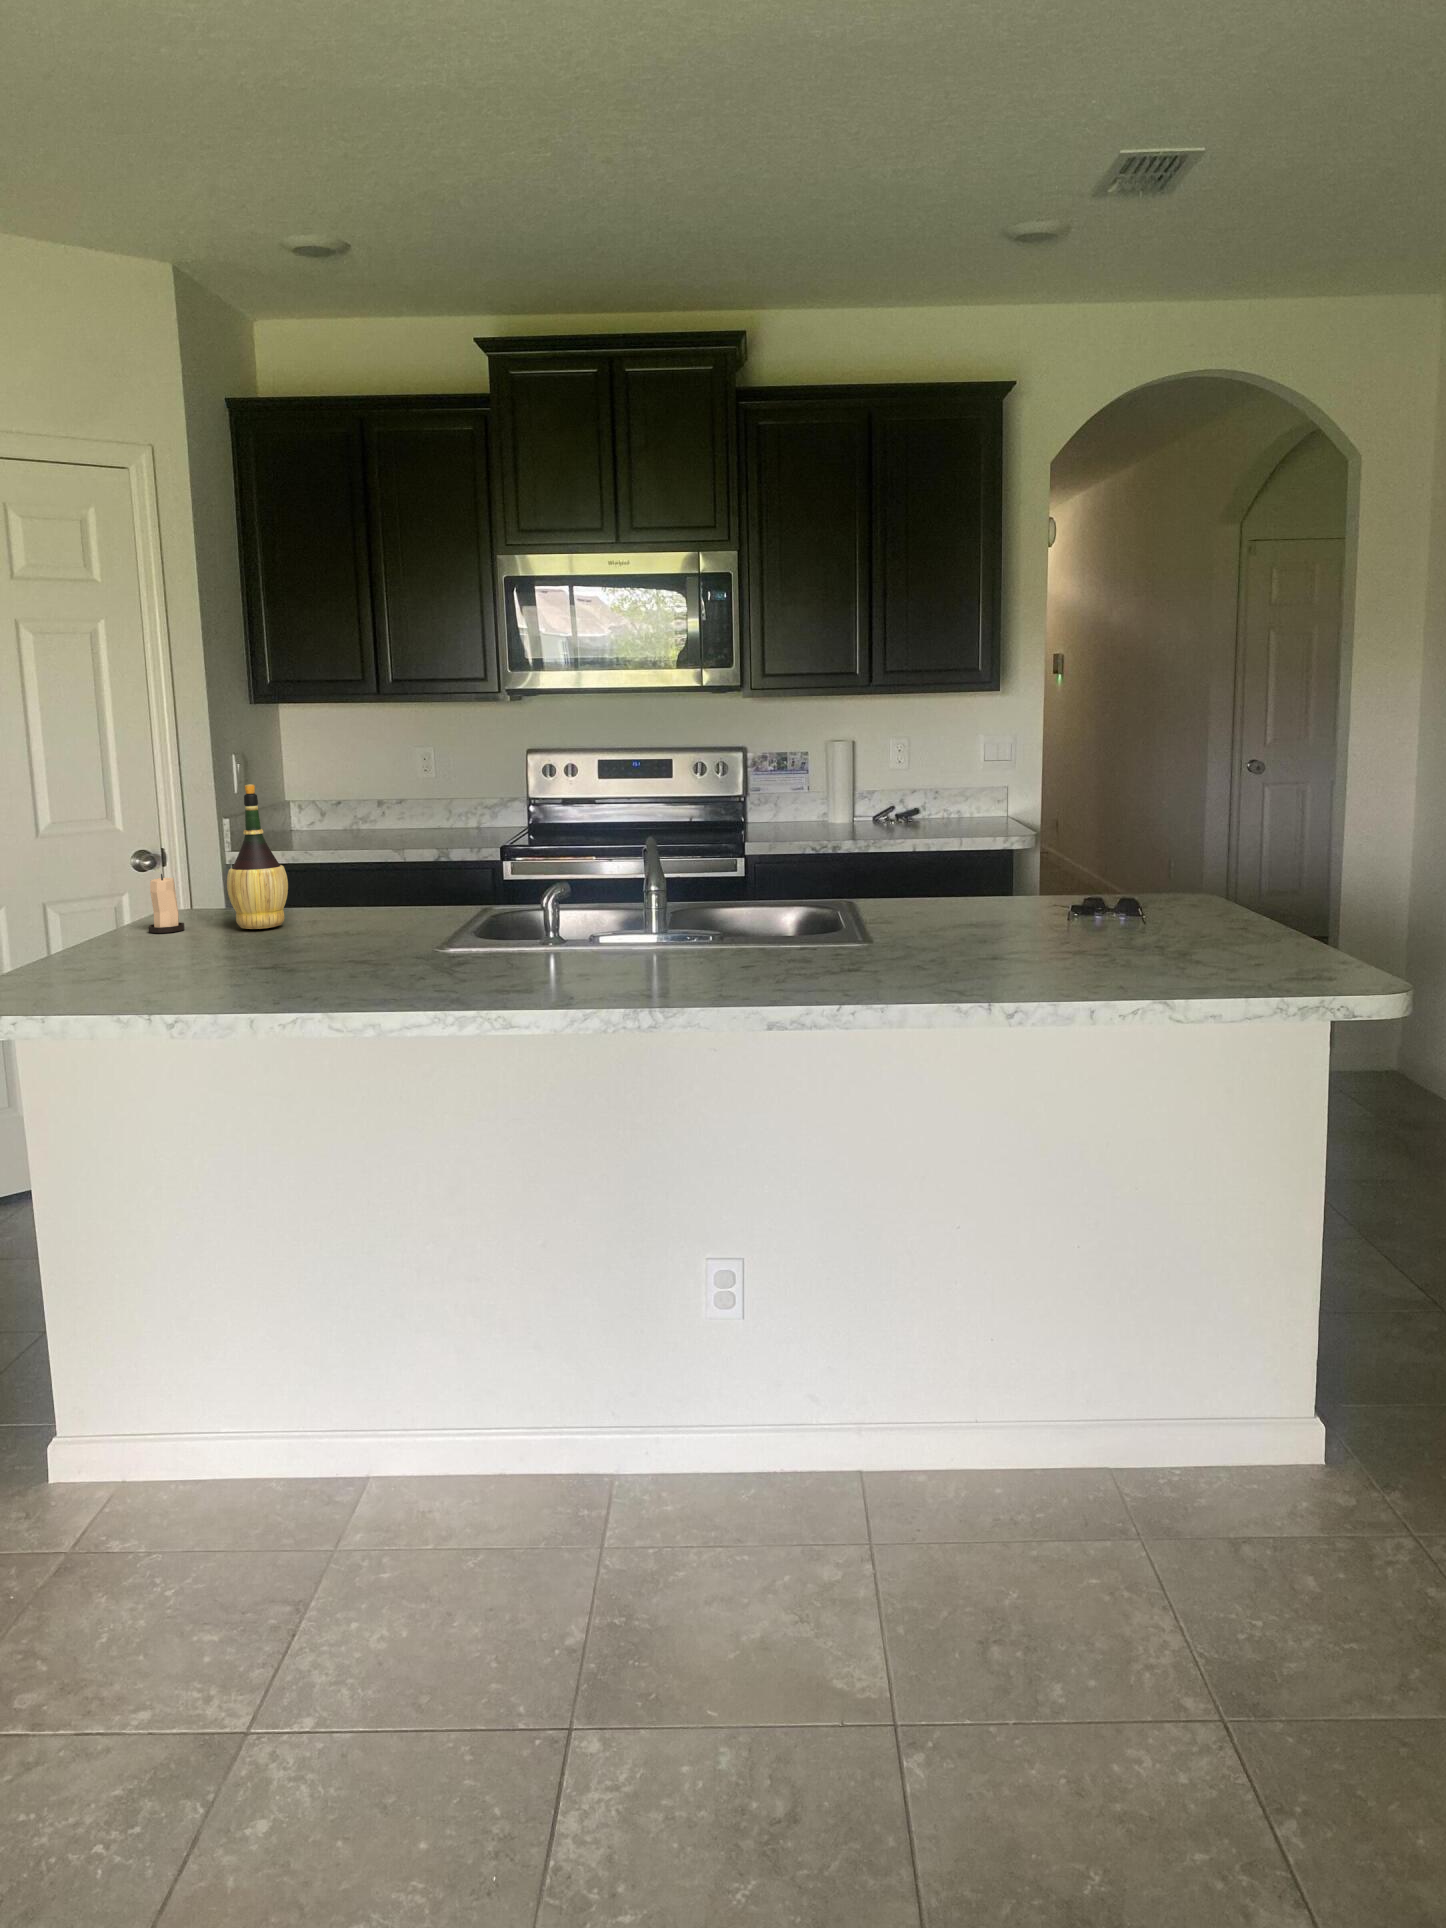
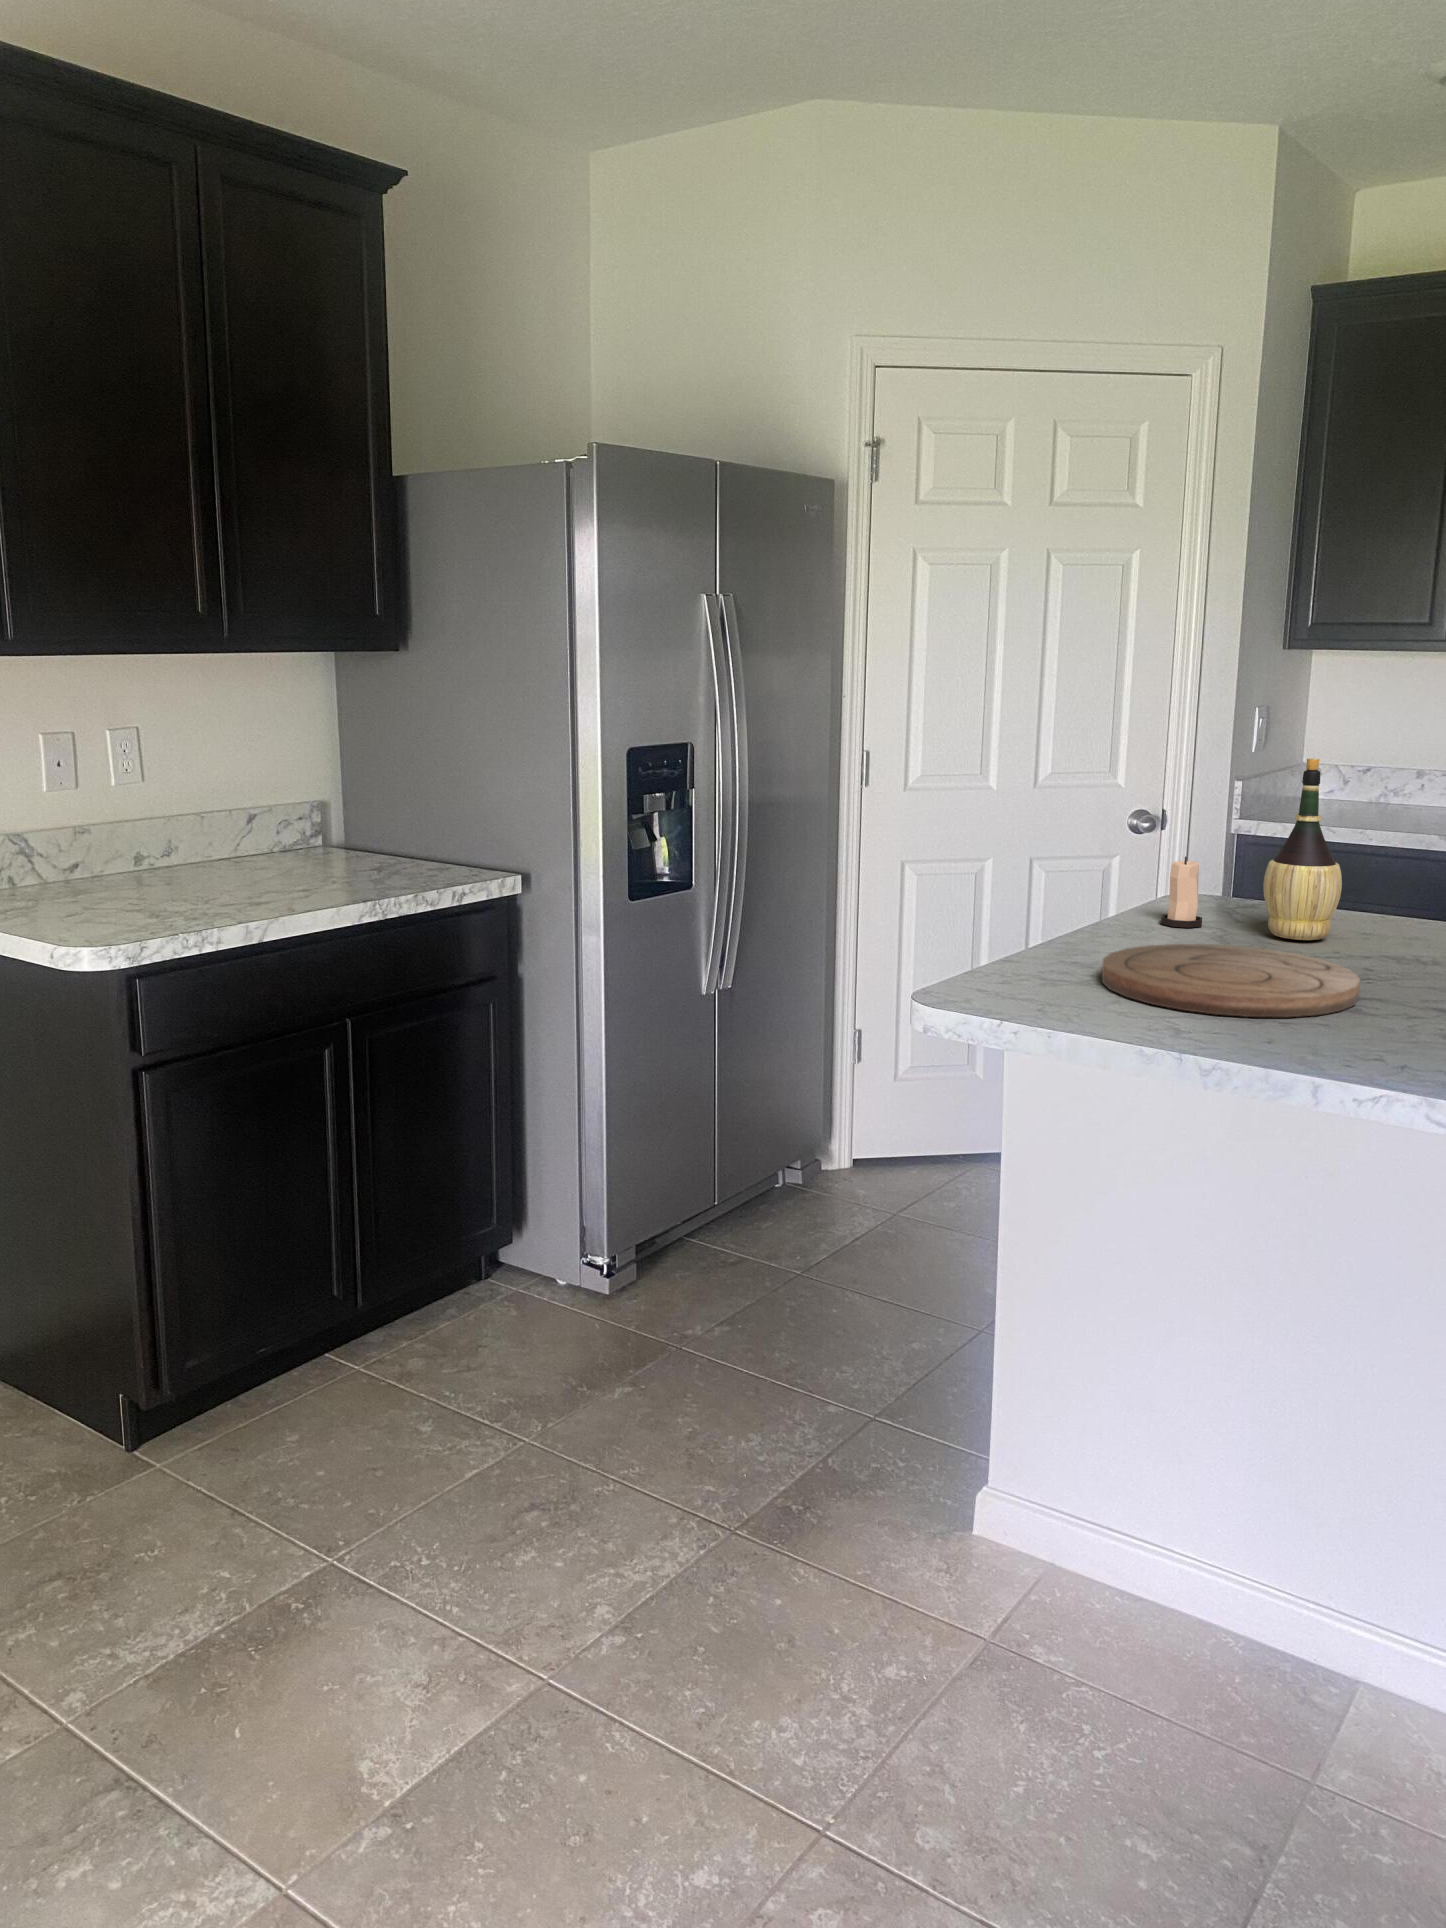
cutting board: none [87,936,297,987] -> present [1102,944,1360,1017]

